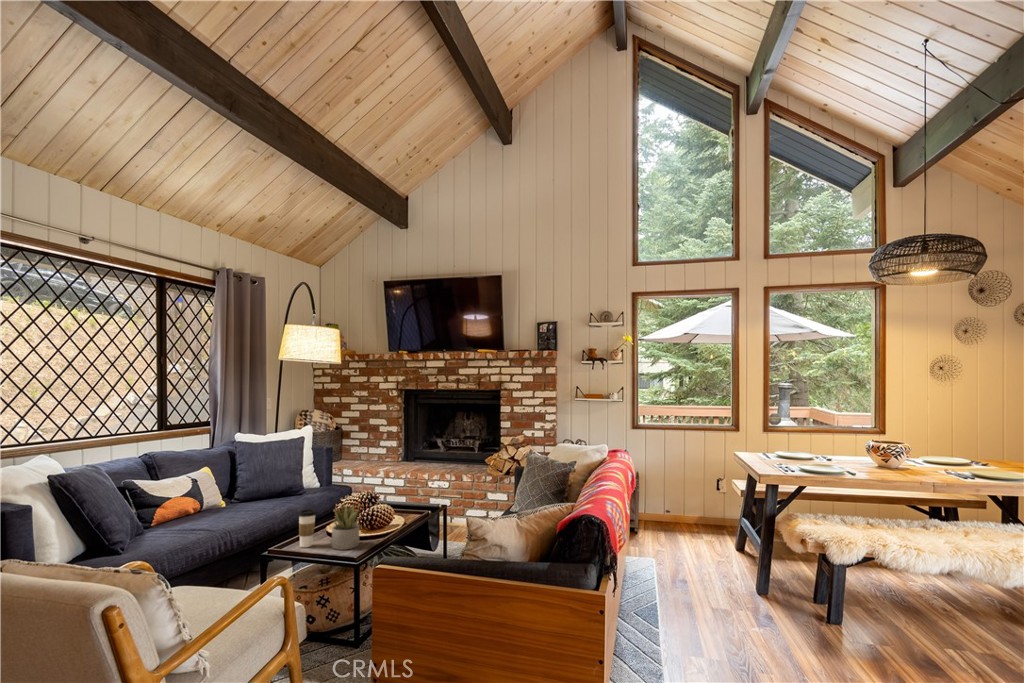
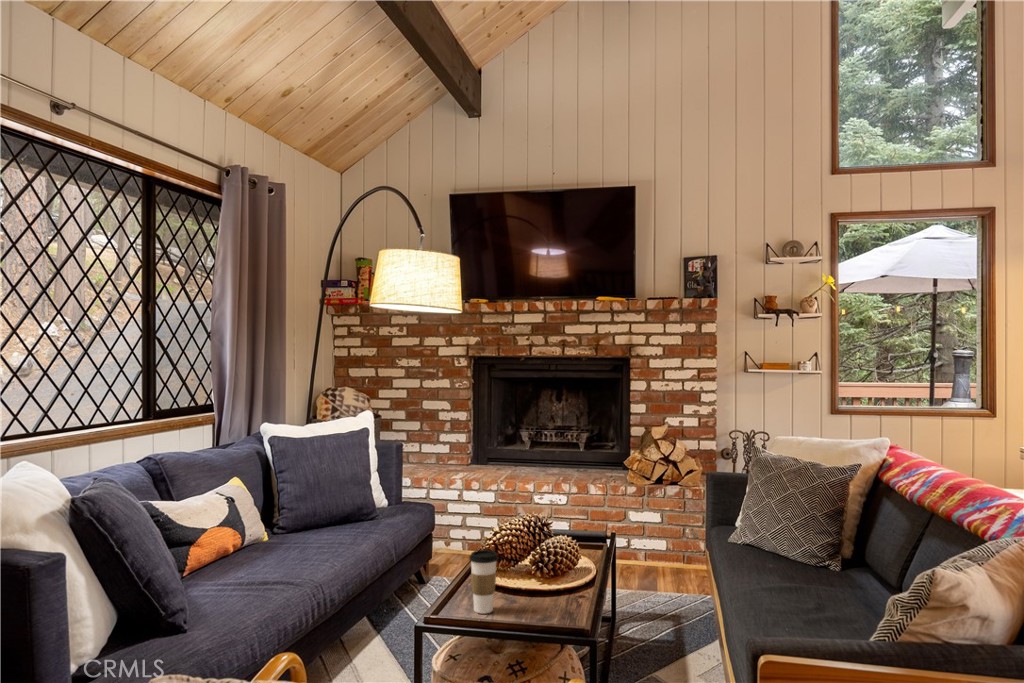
succulent plant: present [332,504,360,550] -> none [523,538,574,617]

